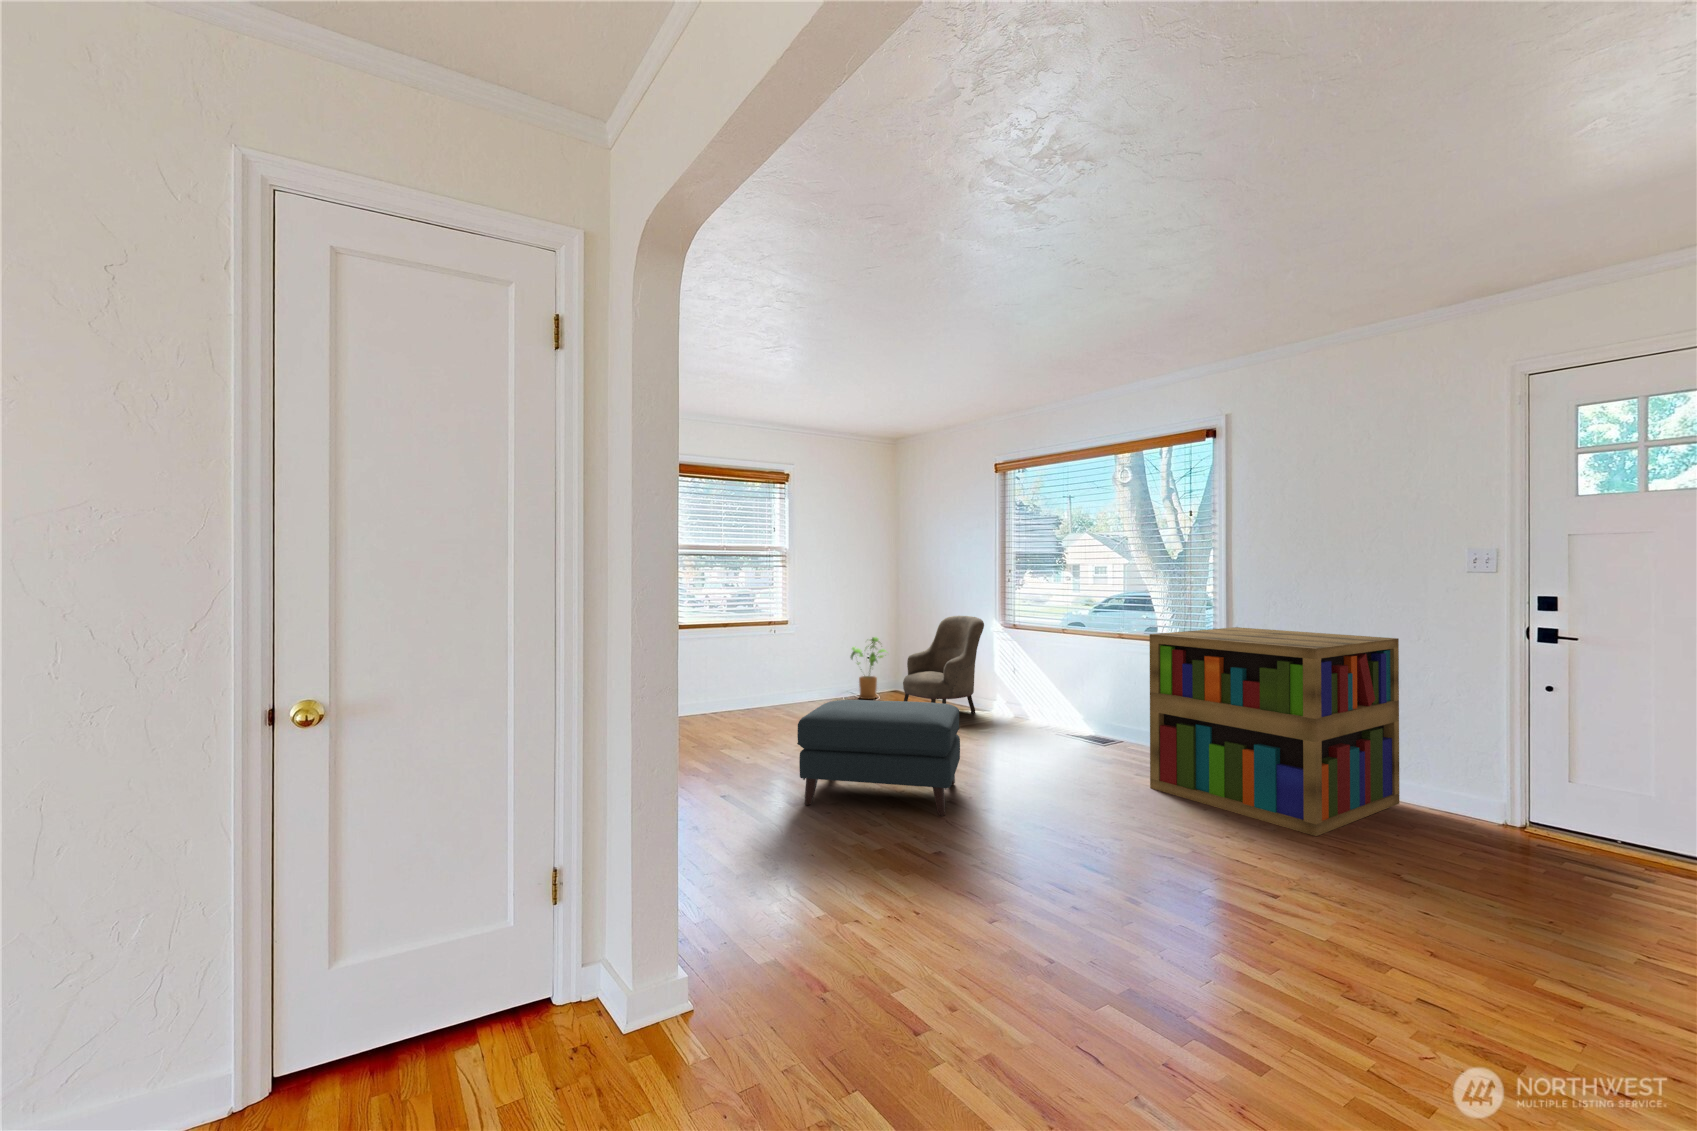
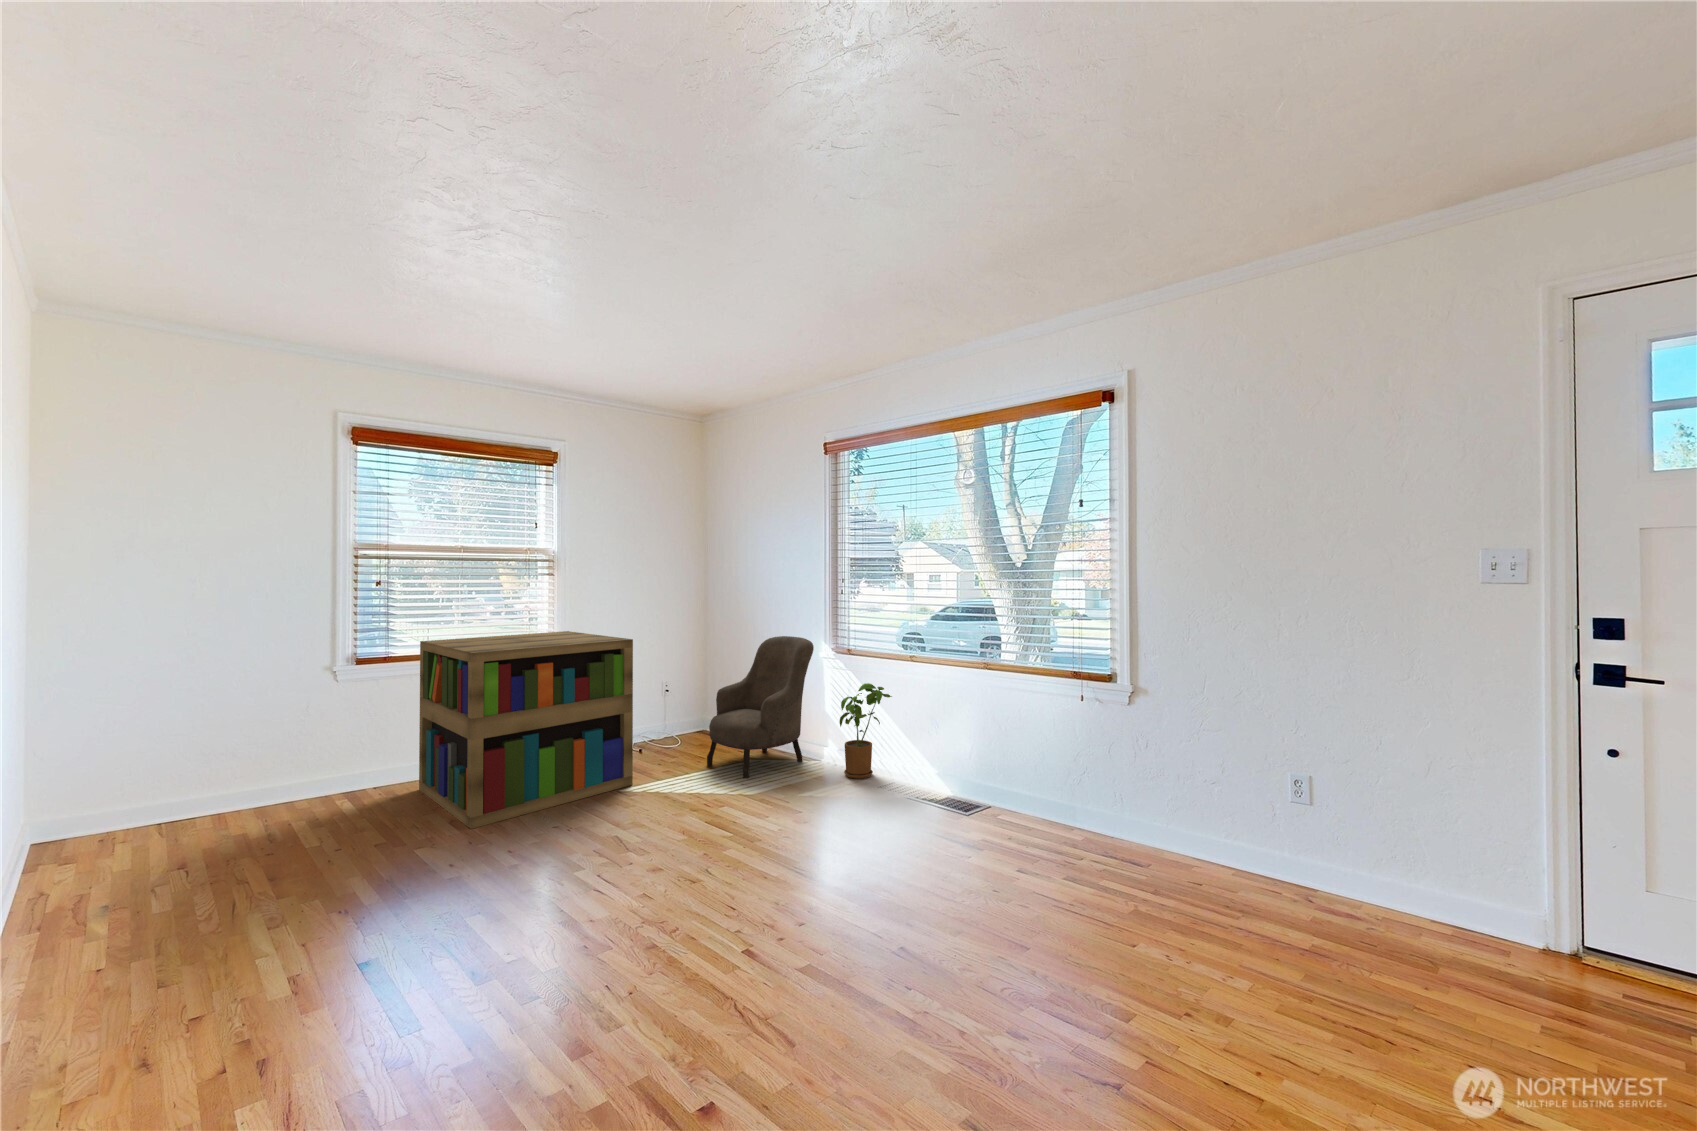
bookshelf: present [1150,627,1400,836] -> present [419,631,633,829]
house plant: present [851,637,888,699] -> present [840,683,892,779]
ottoman: present [797,700,960,816] -> none [416,807,763,1066]

